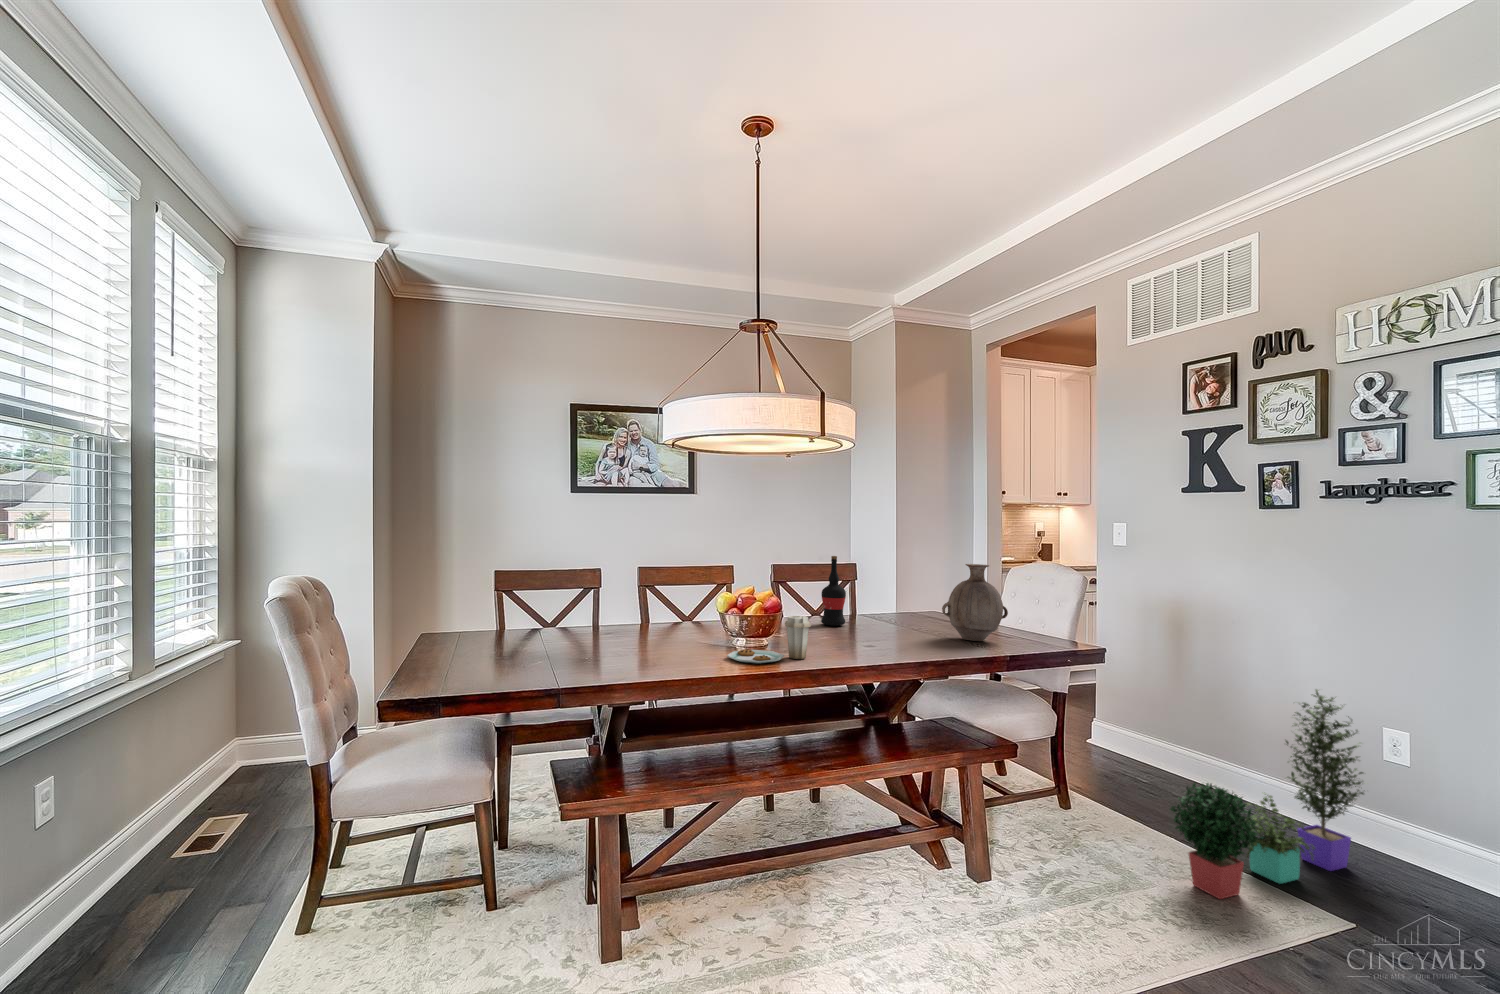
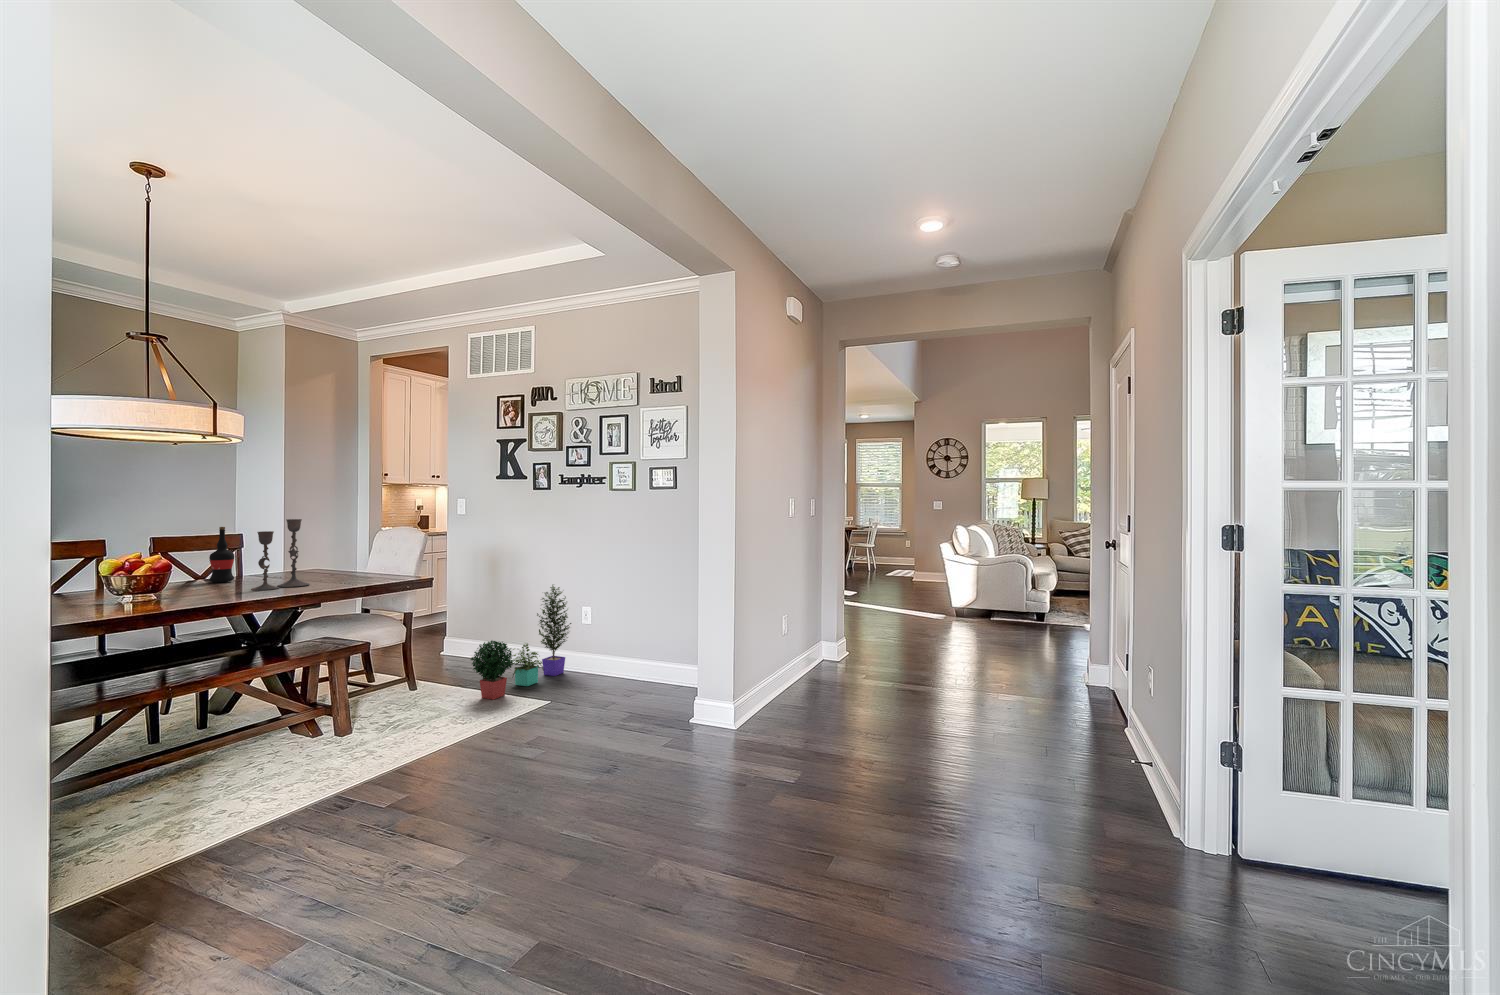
candlestick: none [862,551,929,649] -> present [251,519,309,590]
vase: present [942,564,1008,641] -> none [321,527,373,579]
plate: present [727,616,811,664] -> none [118,569,204,608]

